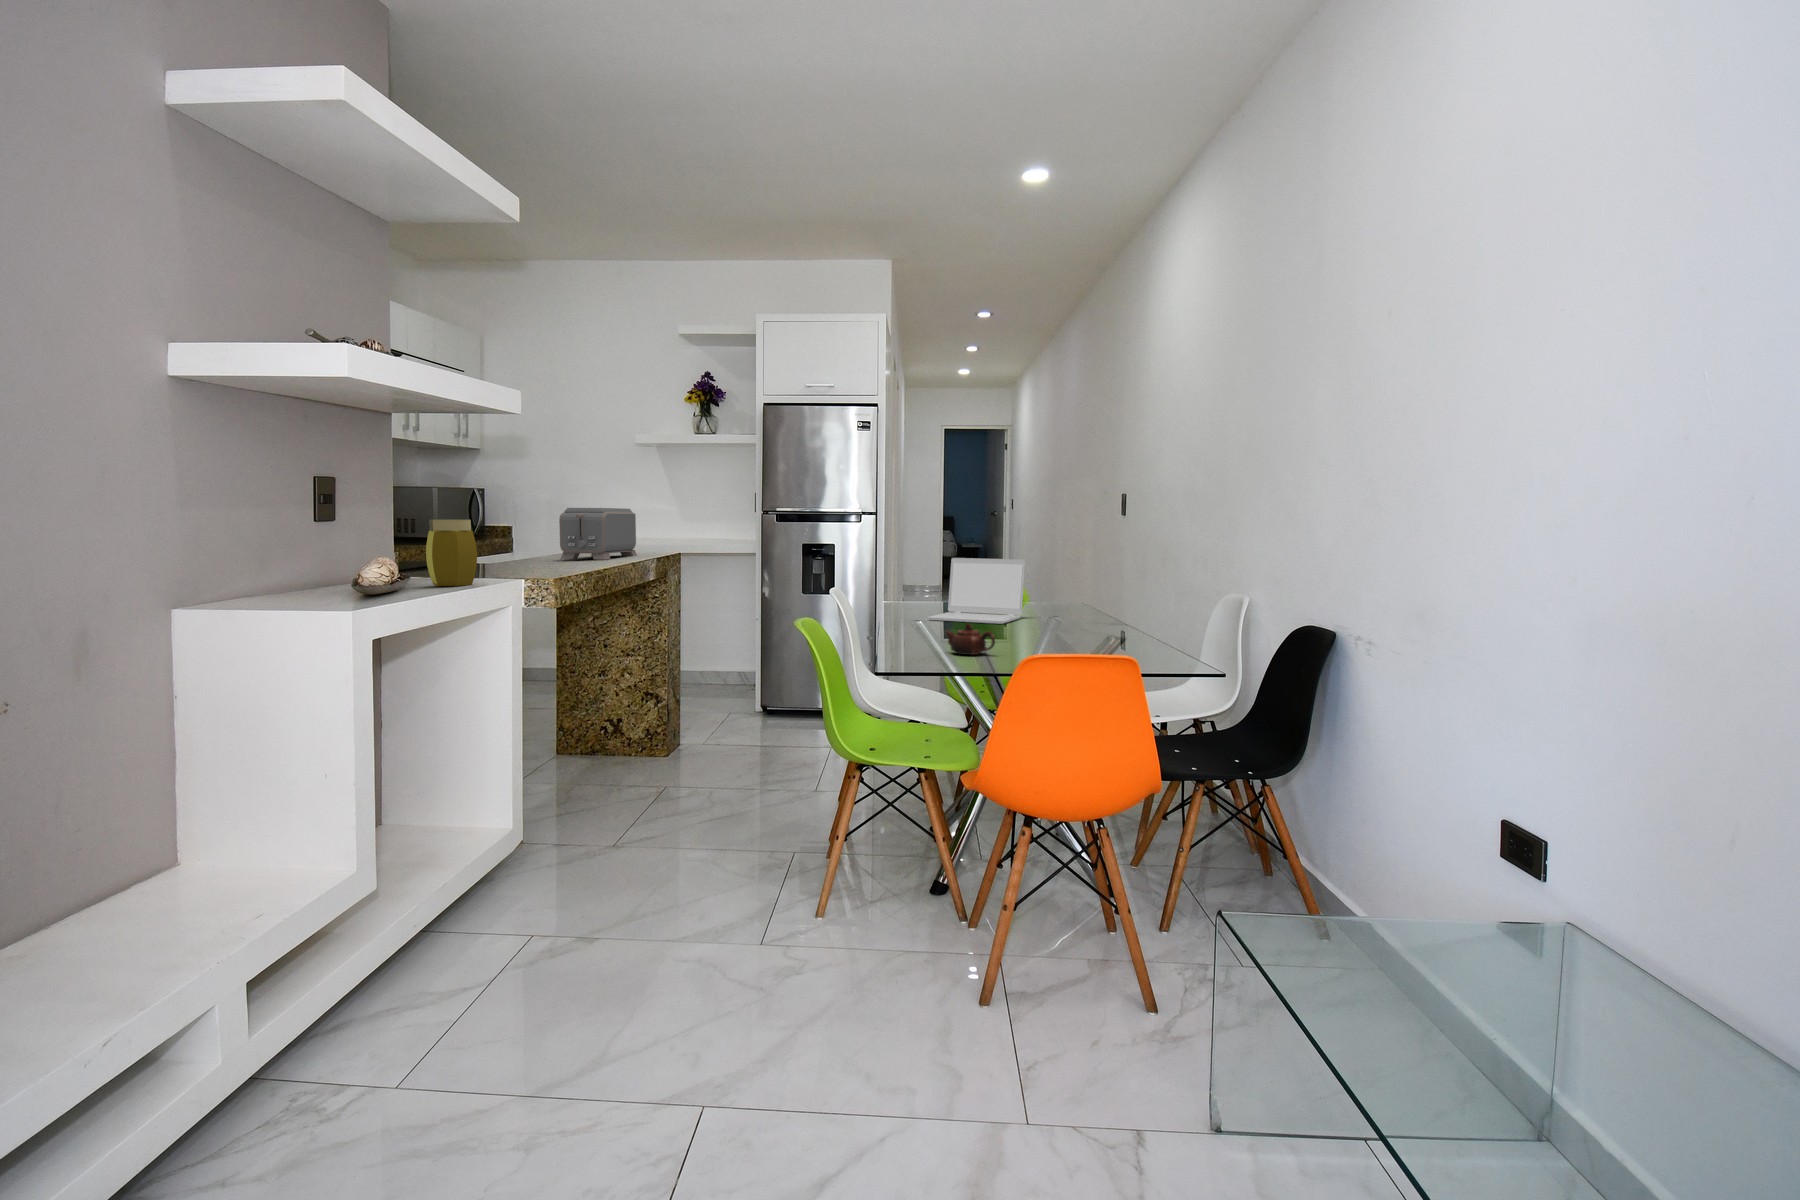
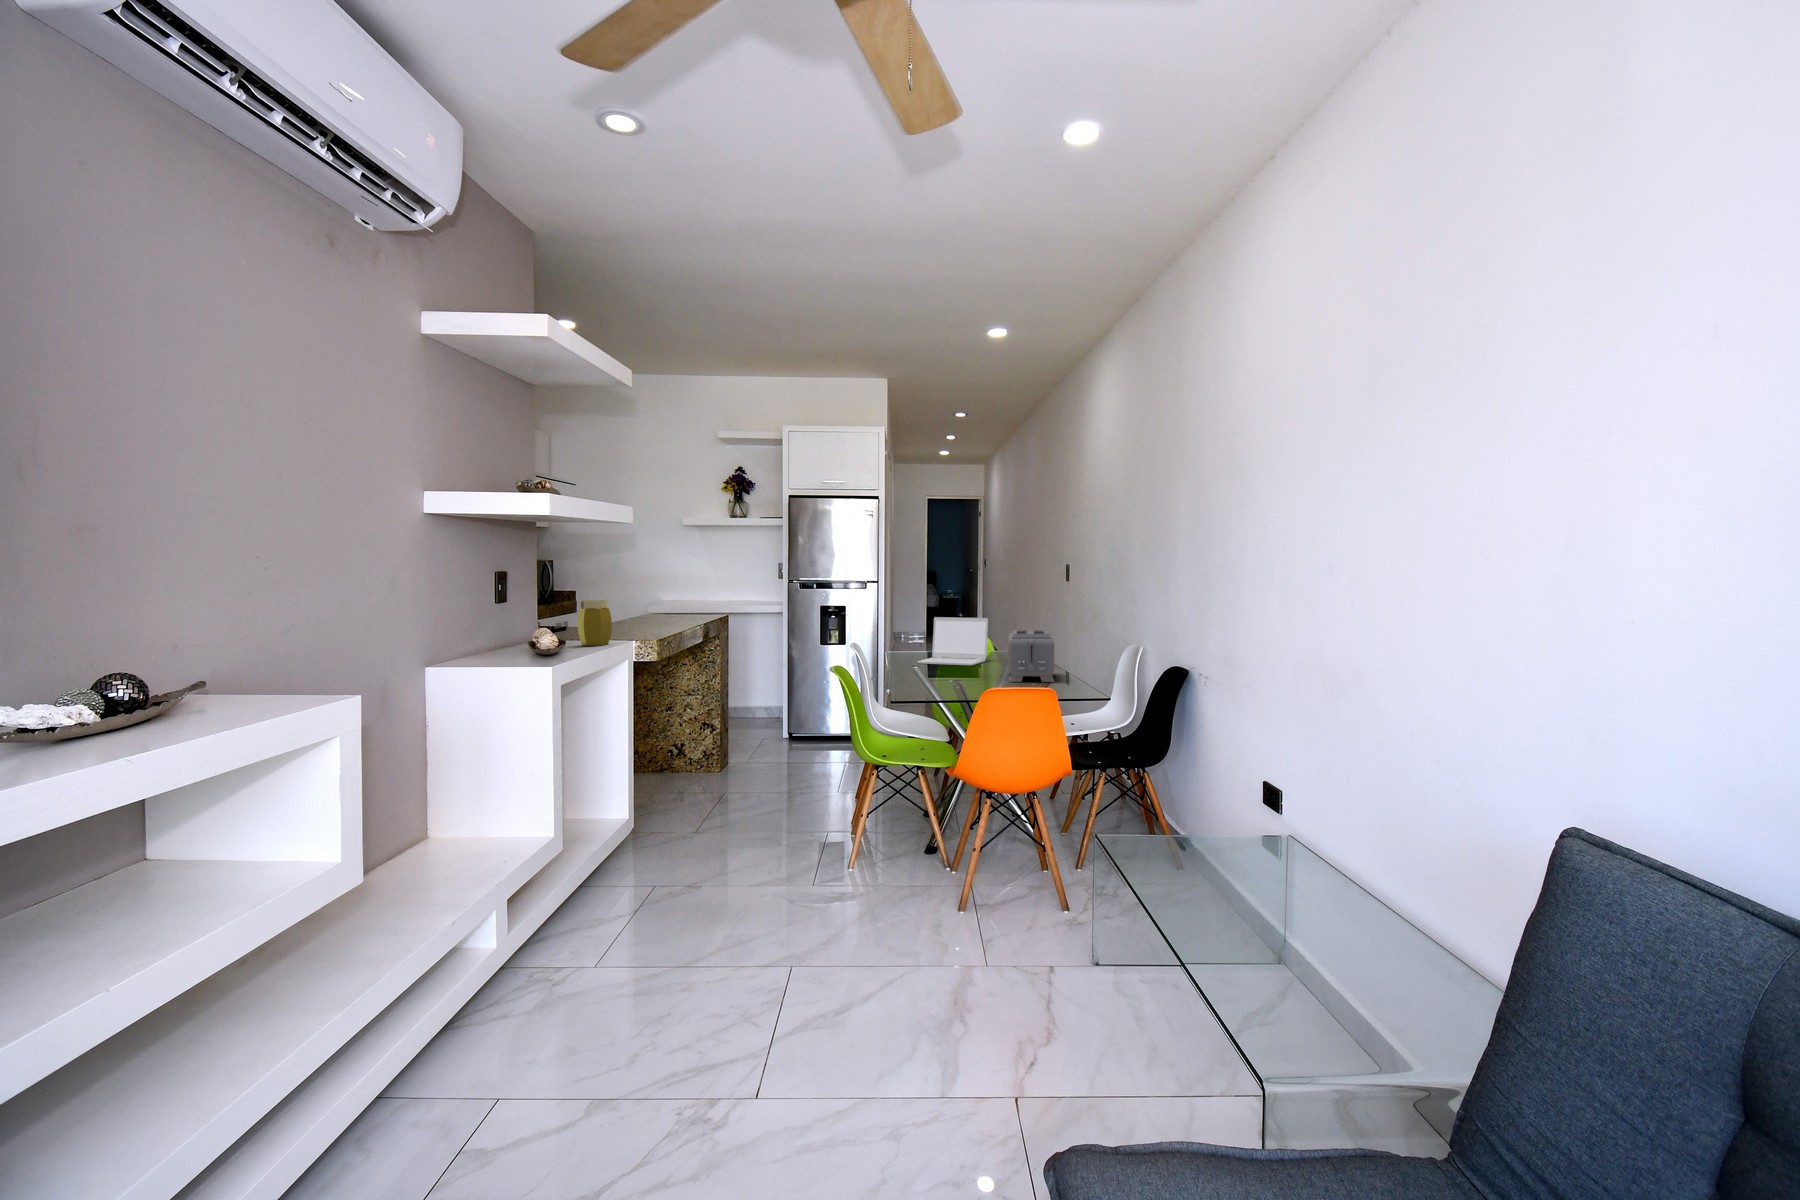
toaster: present [559,508,637,560] -> present [1009,630,1054,682]
teapot: present [945,623,995,655] -> none [930,666,965,687]

